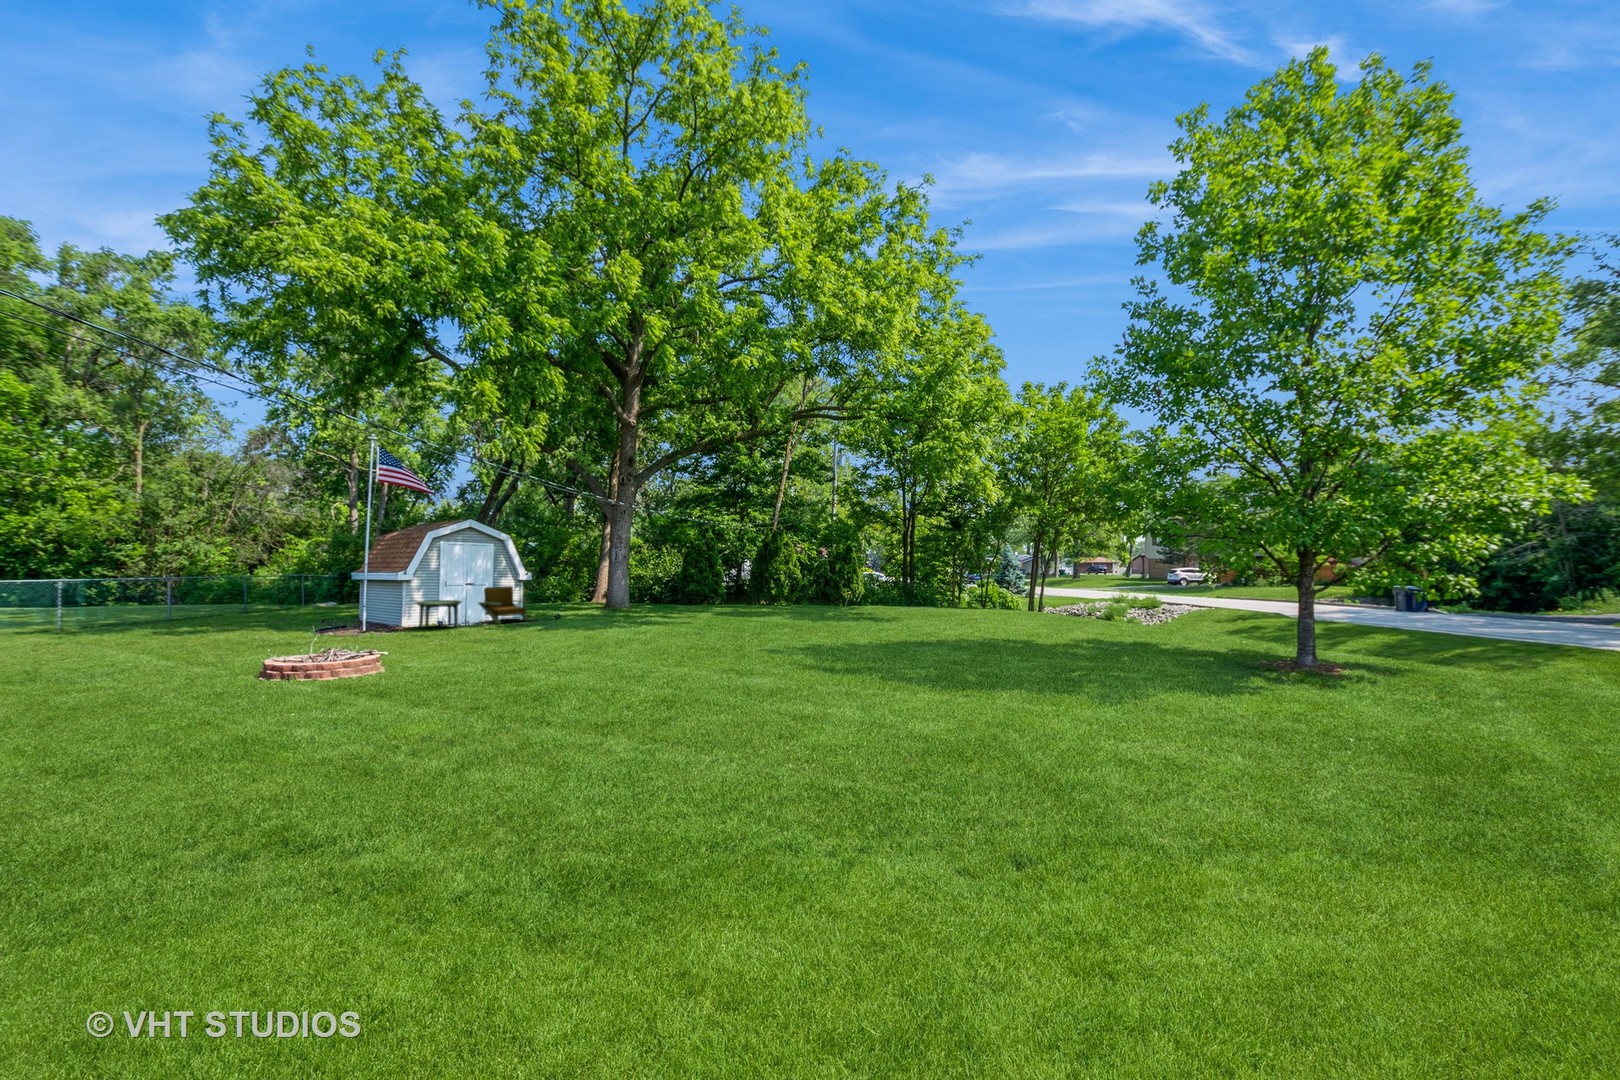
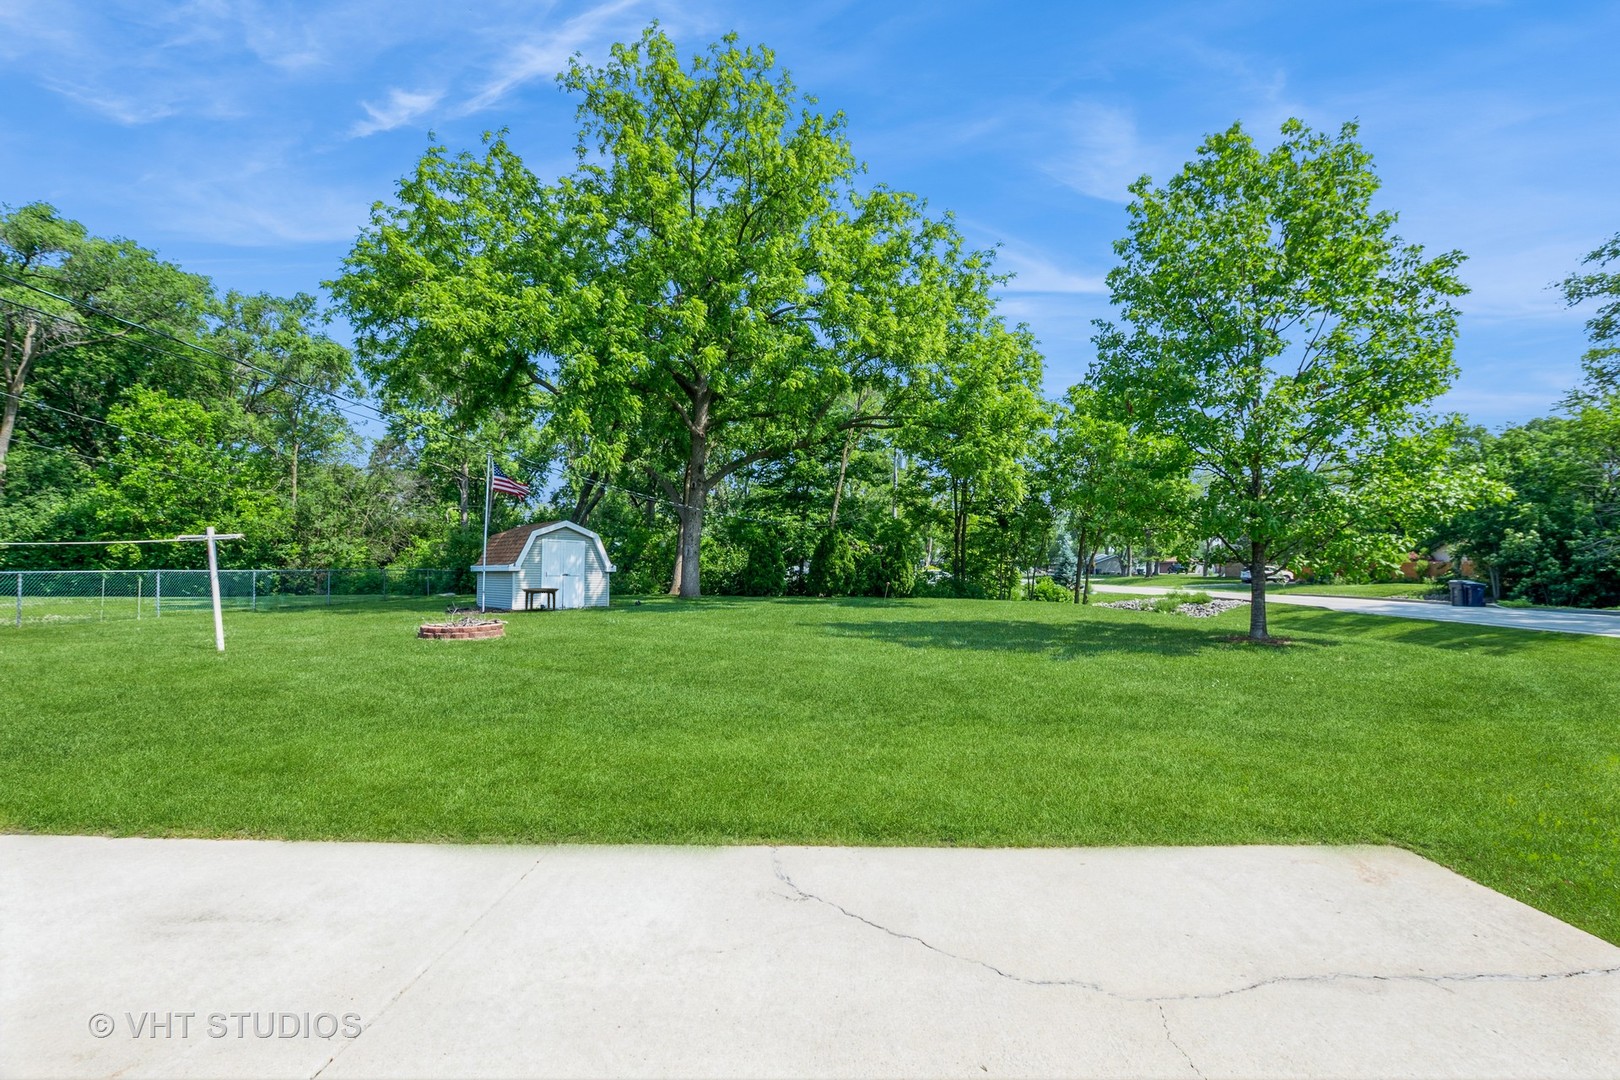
lounge chair: present [478,586,530,624] -> none [571,577,614,609]

